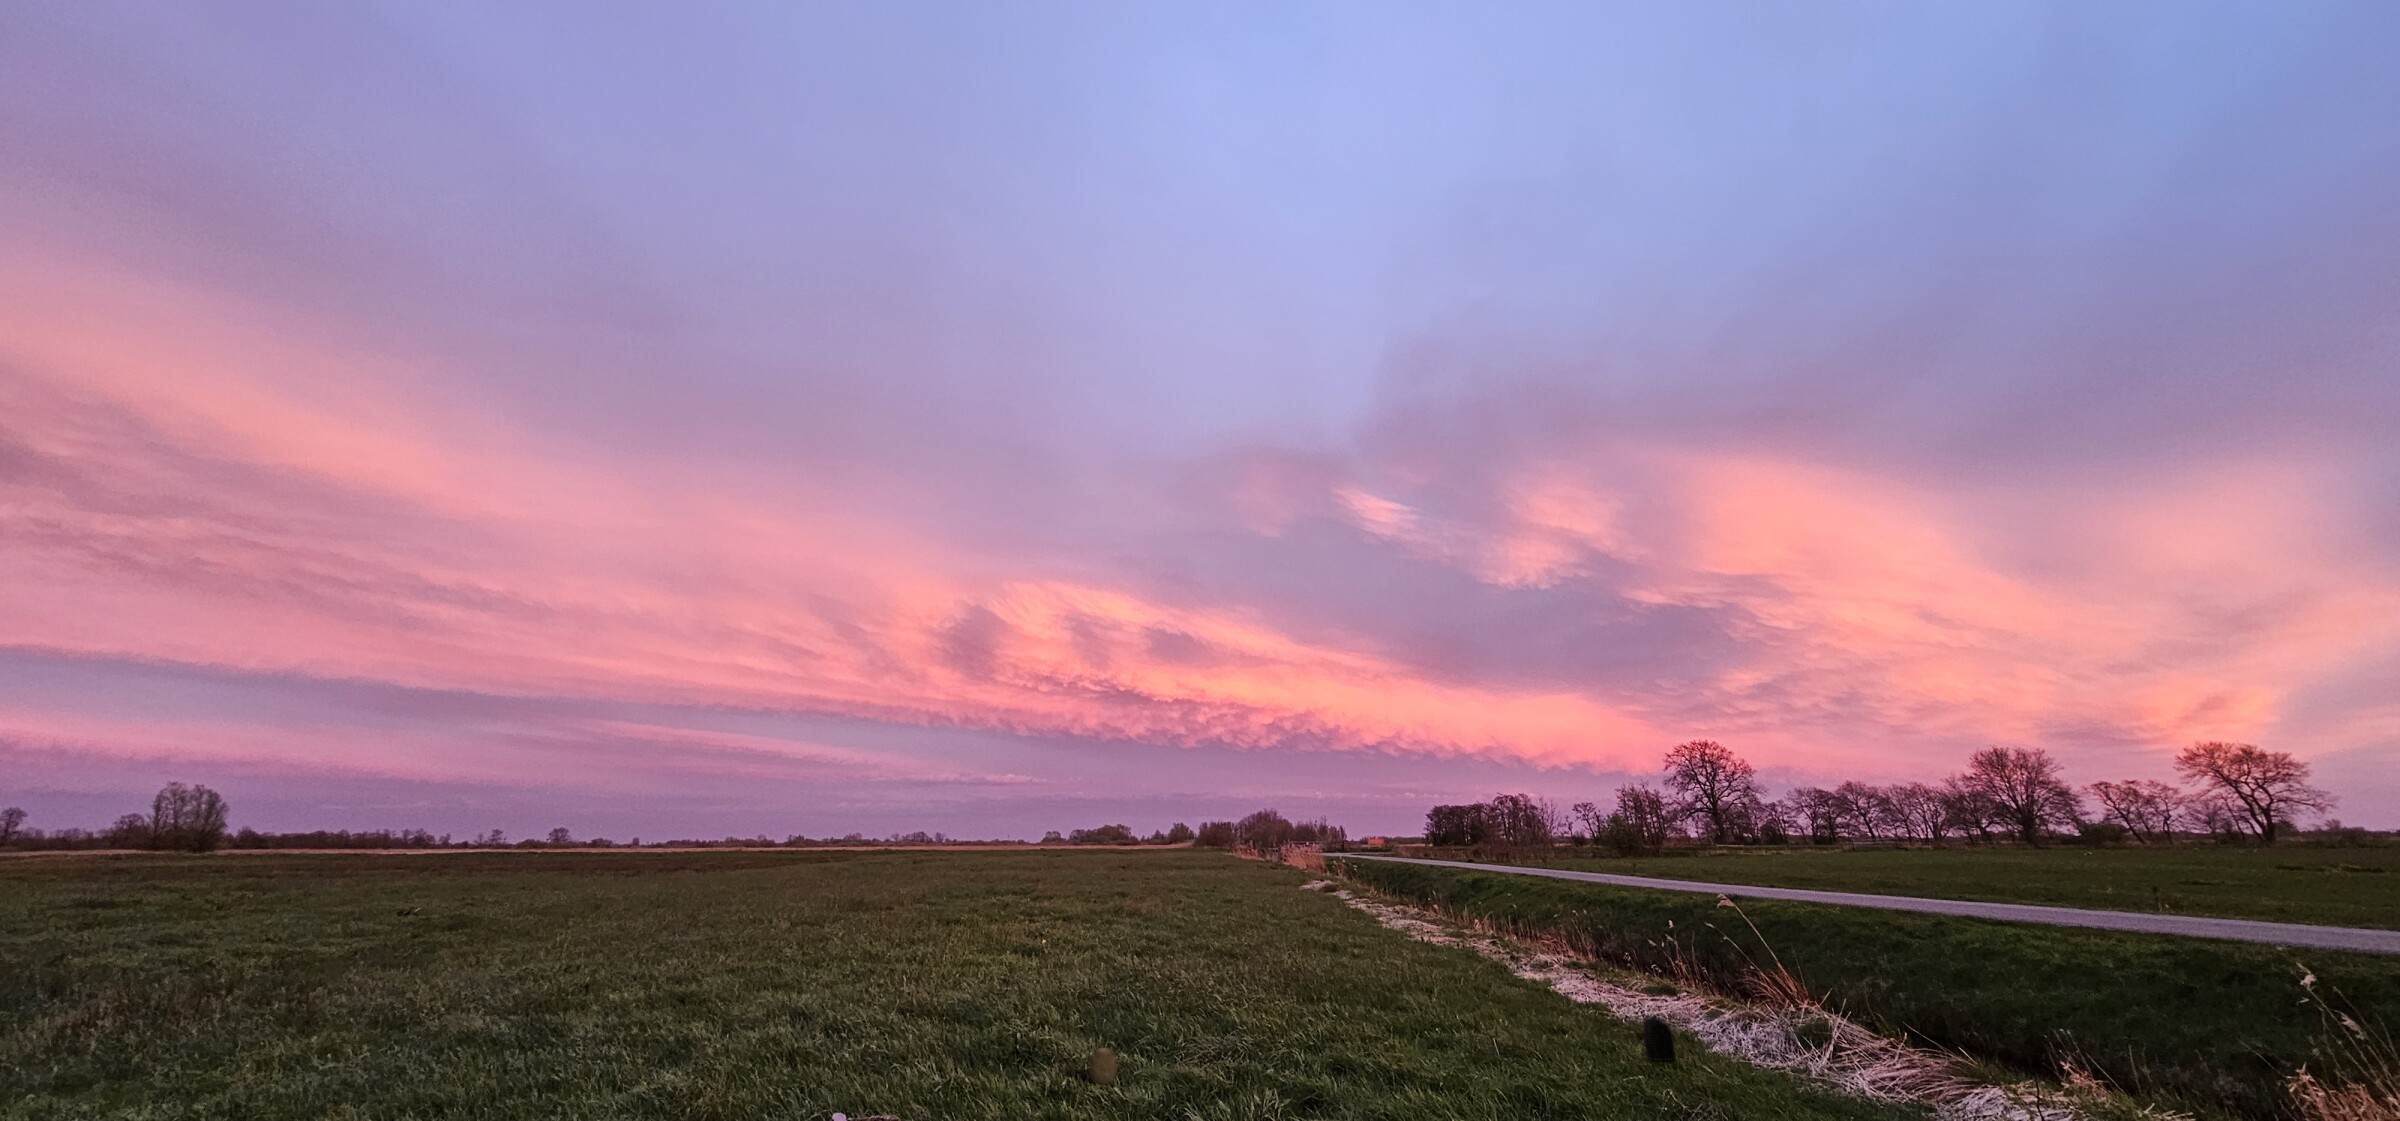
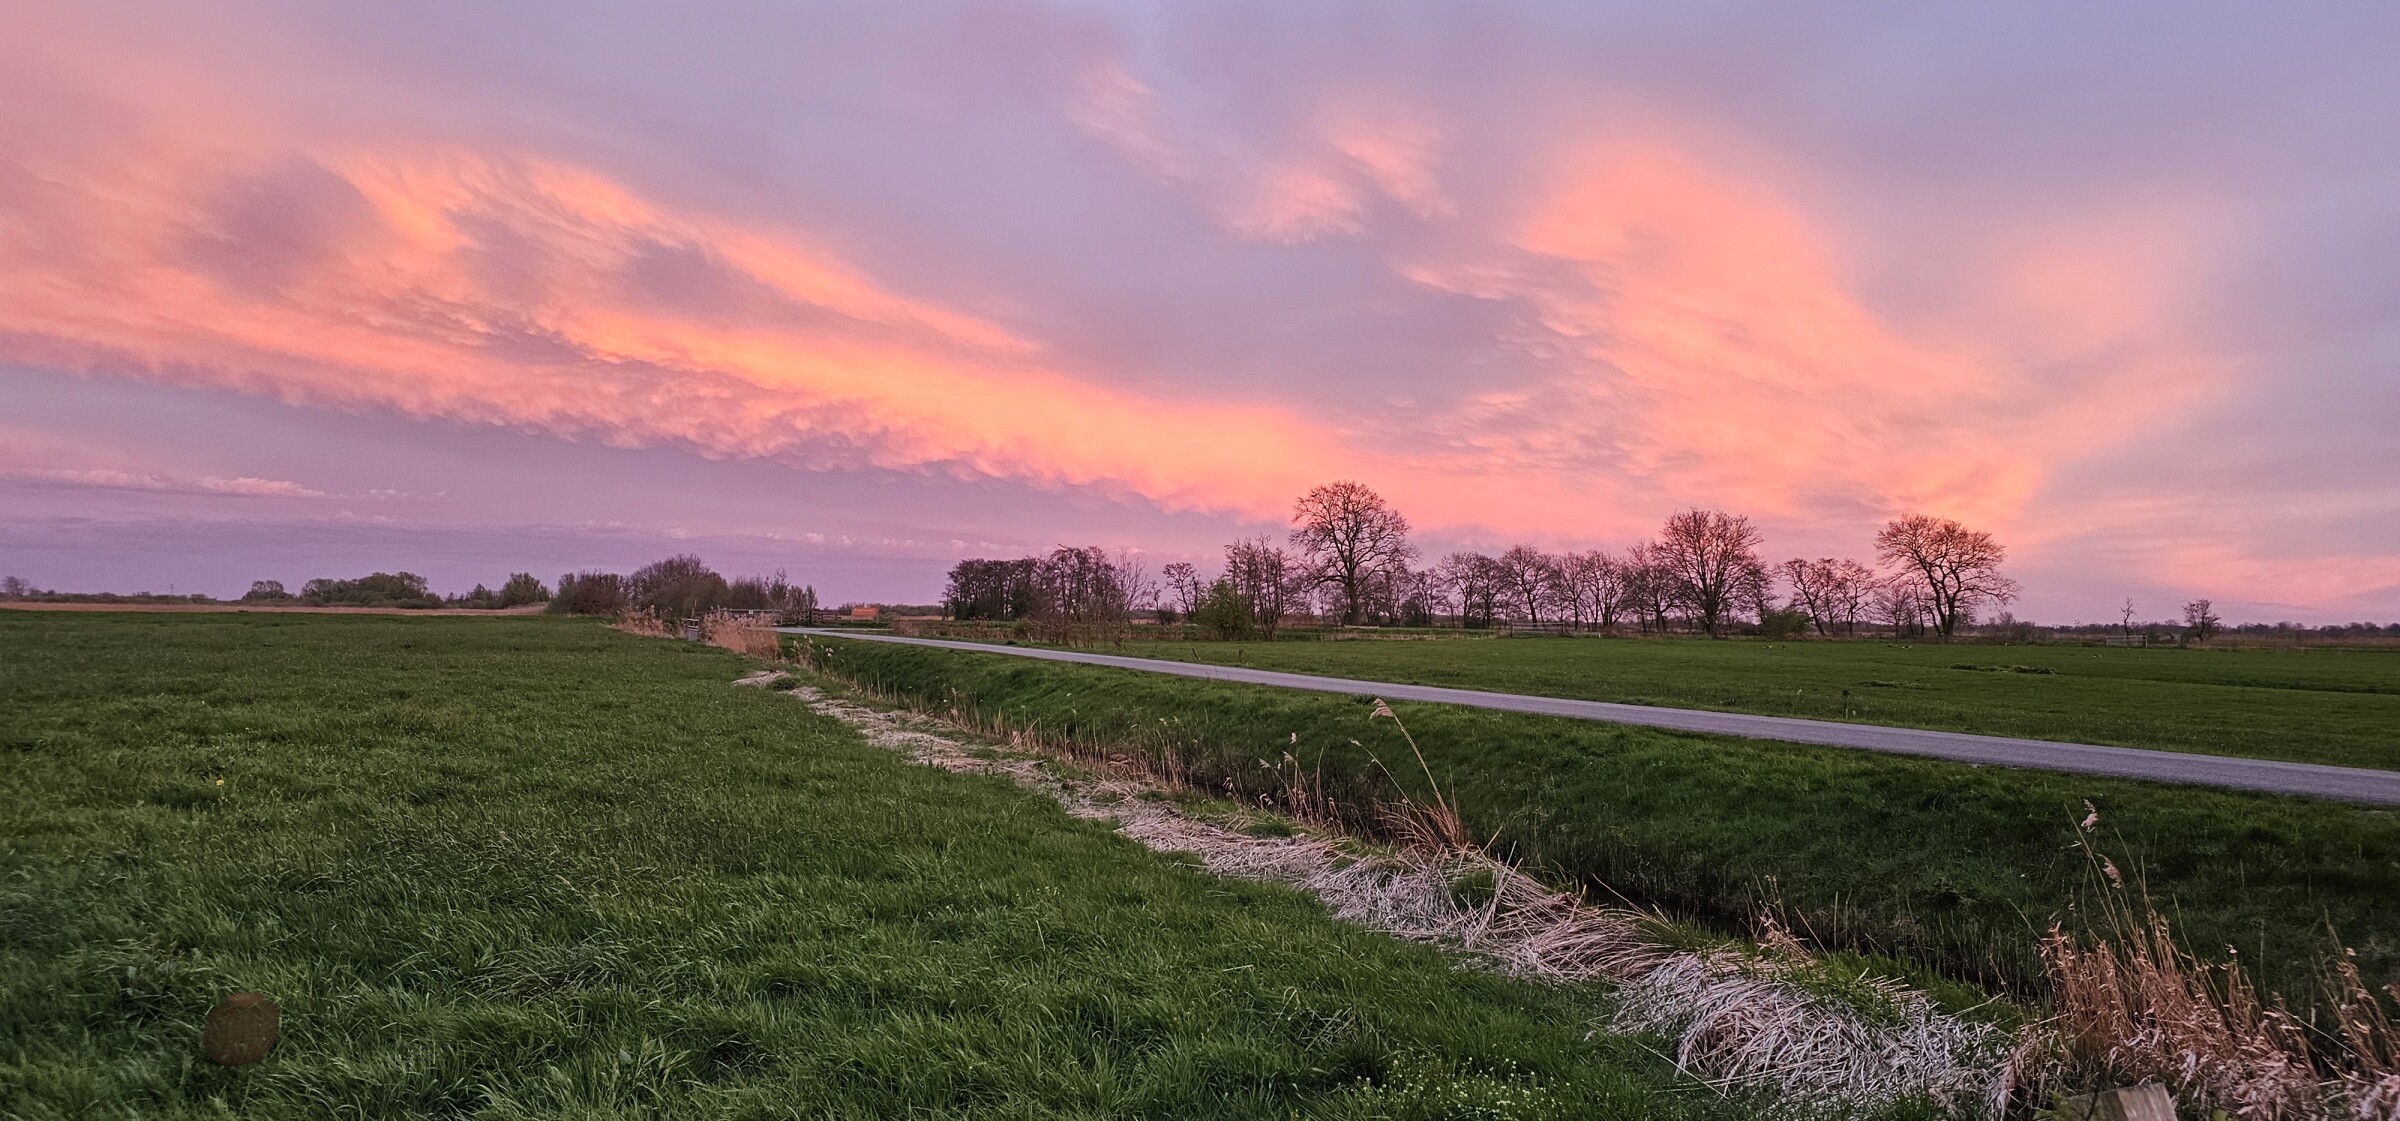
backpack: present [1644,1016,1675,1061] -> none [1273,882,1318,947]

